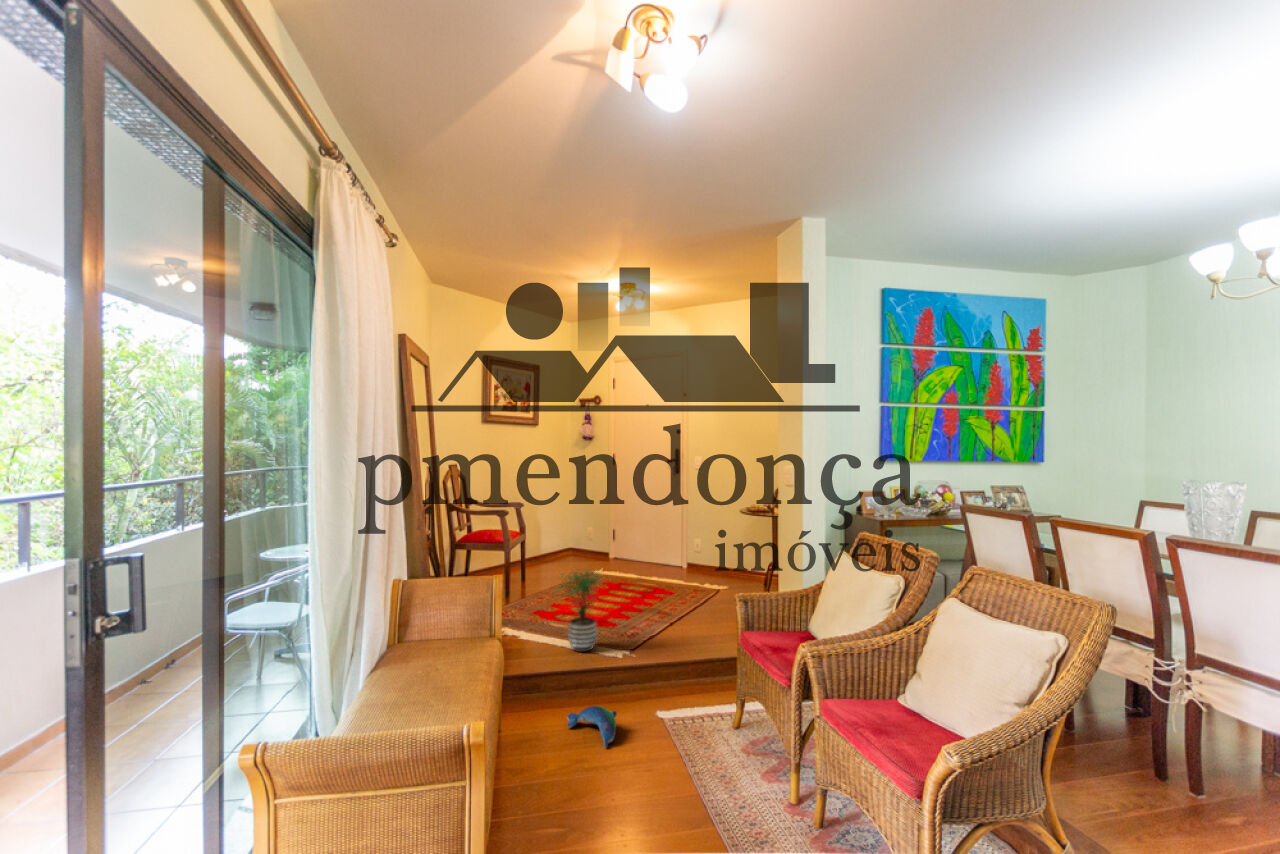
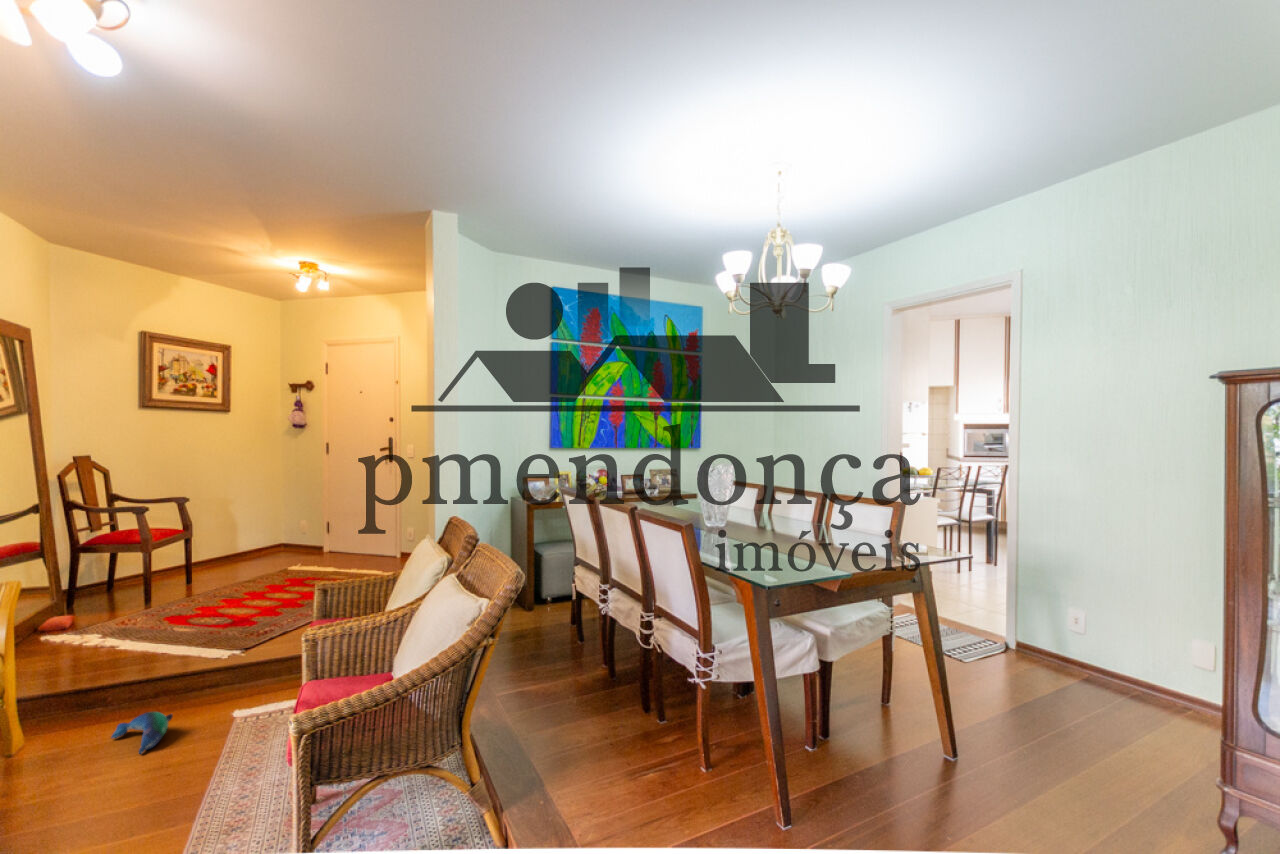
potted plant: present [557,570,602,652] -> none [146,566,224,656]

